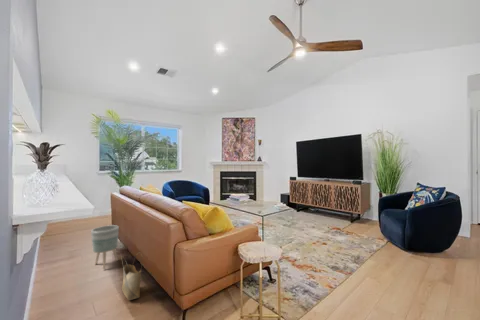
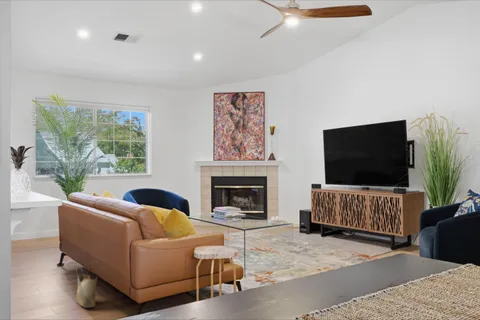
planter: present [91,225,119,269] -> none [38,237,69,286]

